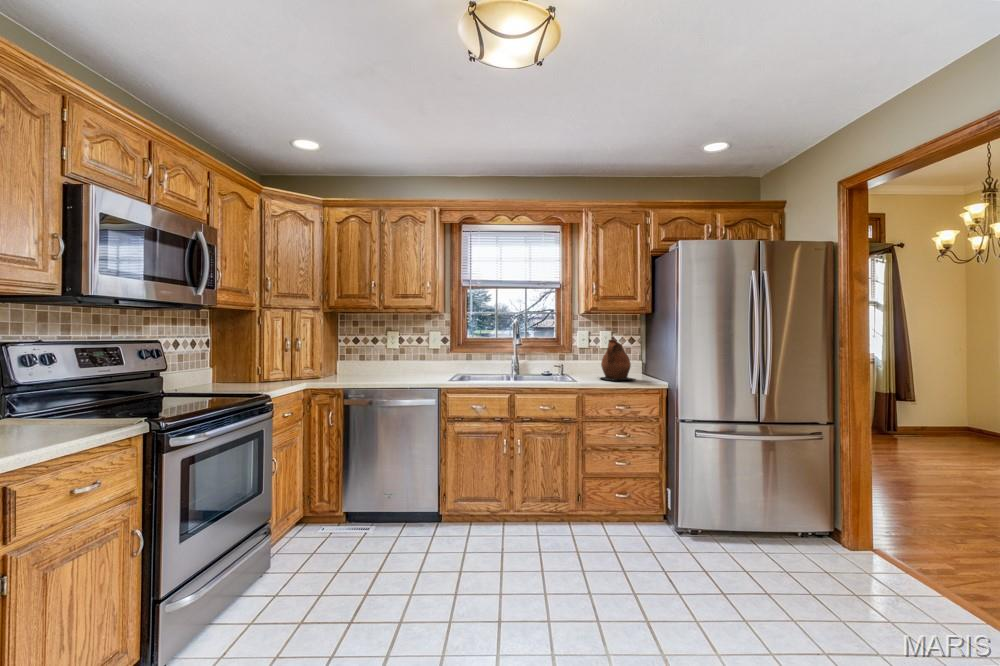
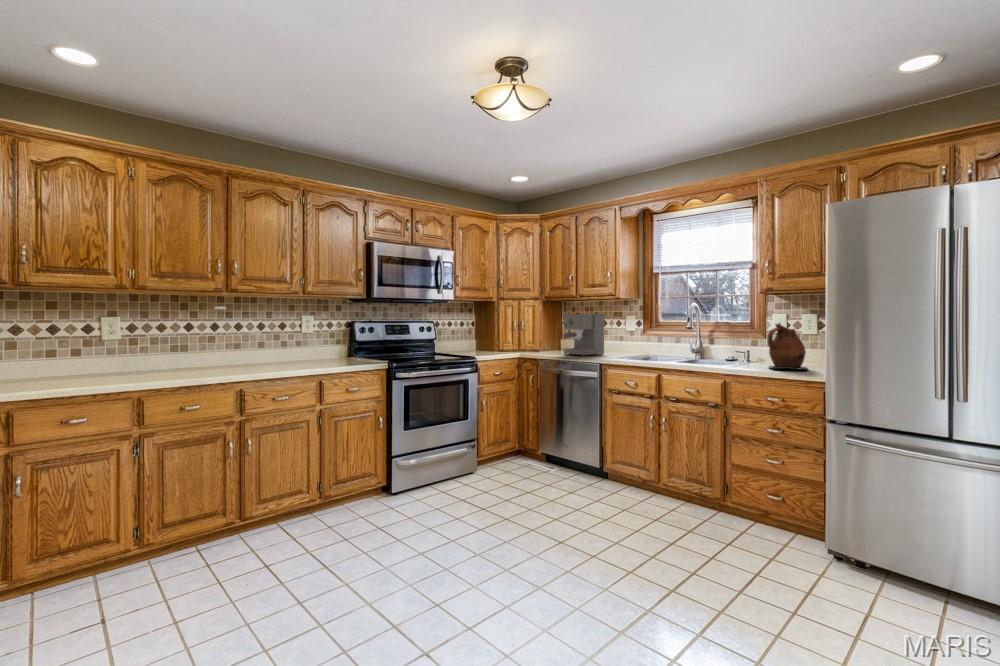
coffee maker: none [366,330,413,379] -> present [563,314,604,356]

